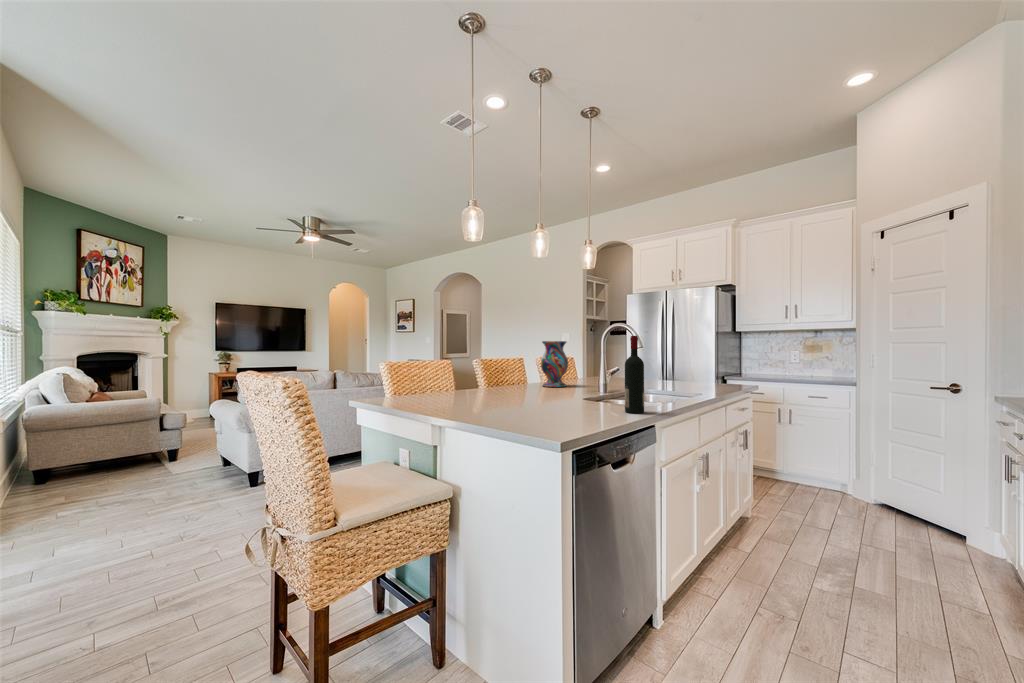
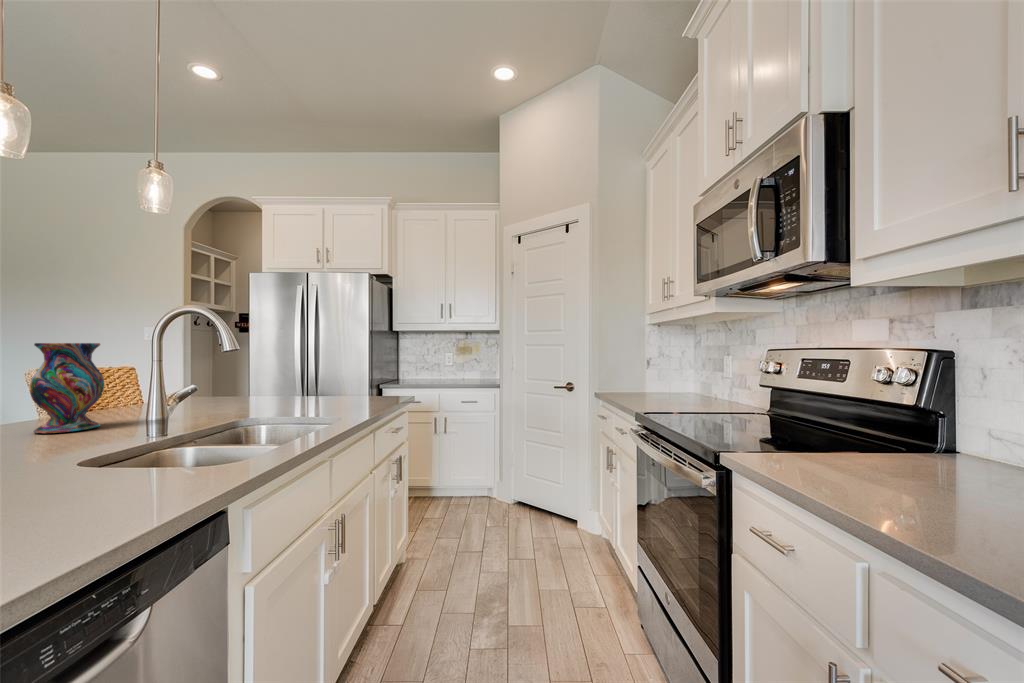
wine bottle: present [625,336,644,413] -> none [163,337,210,496]

